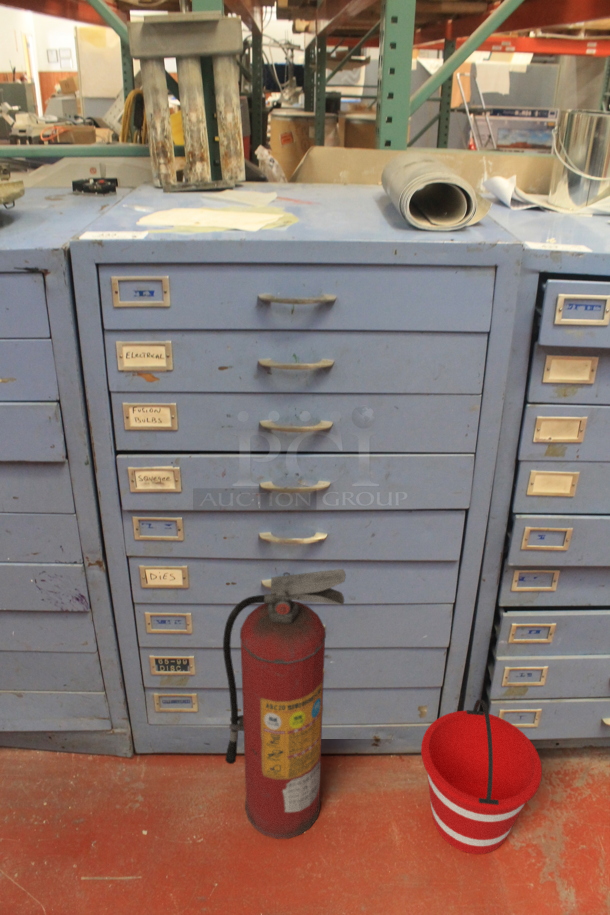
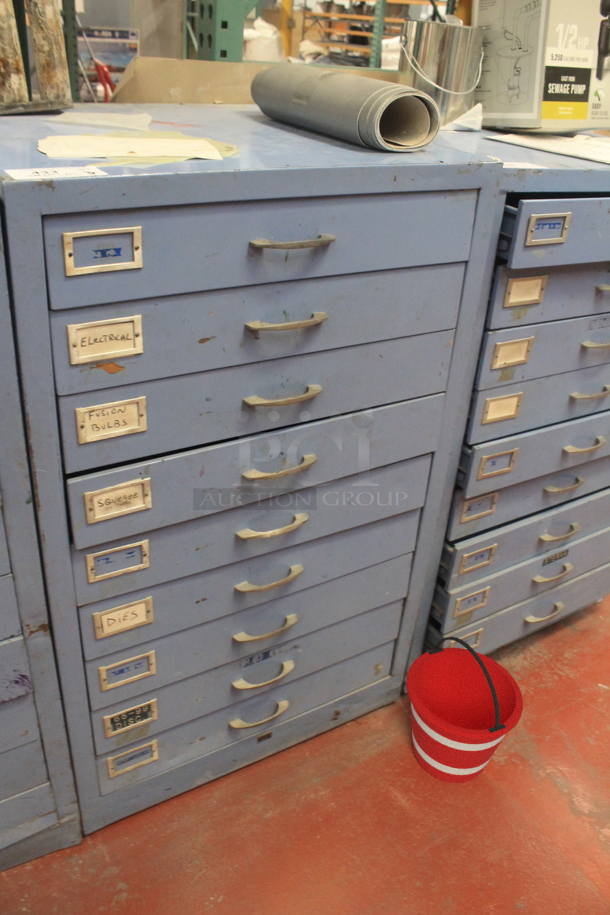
fire extinguisher: present [223,569,346,838] -> none [223,548,362,858]

